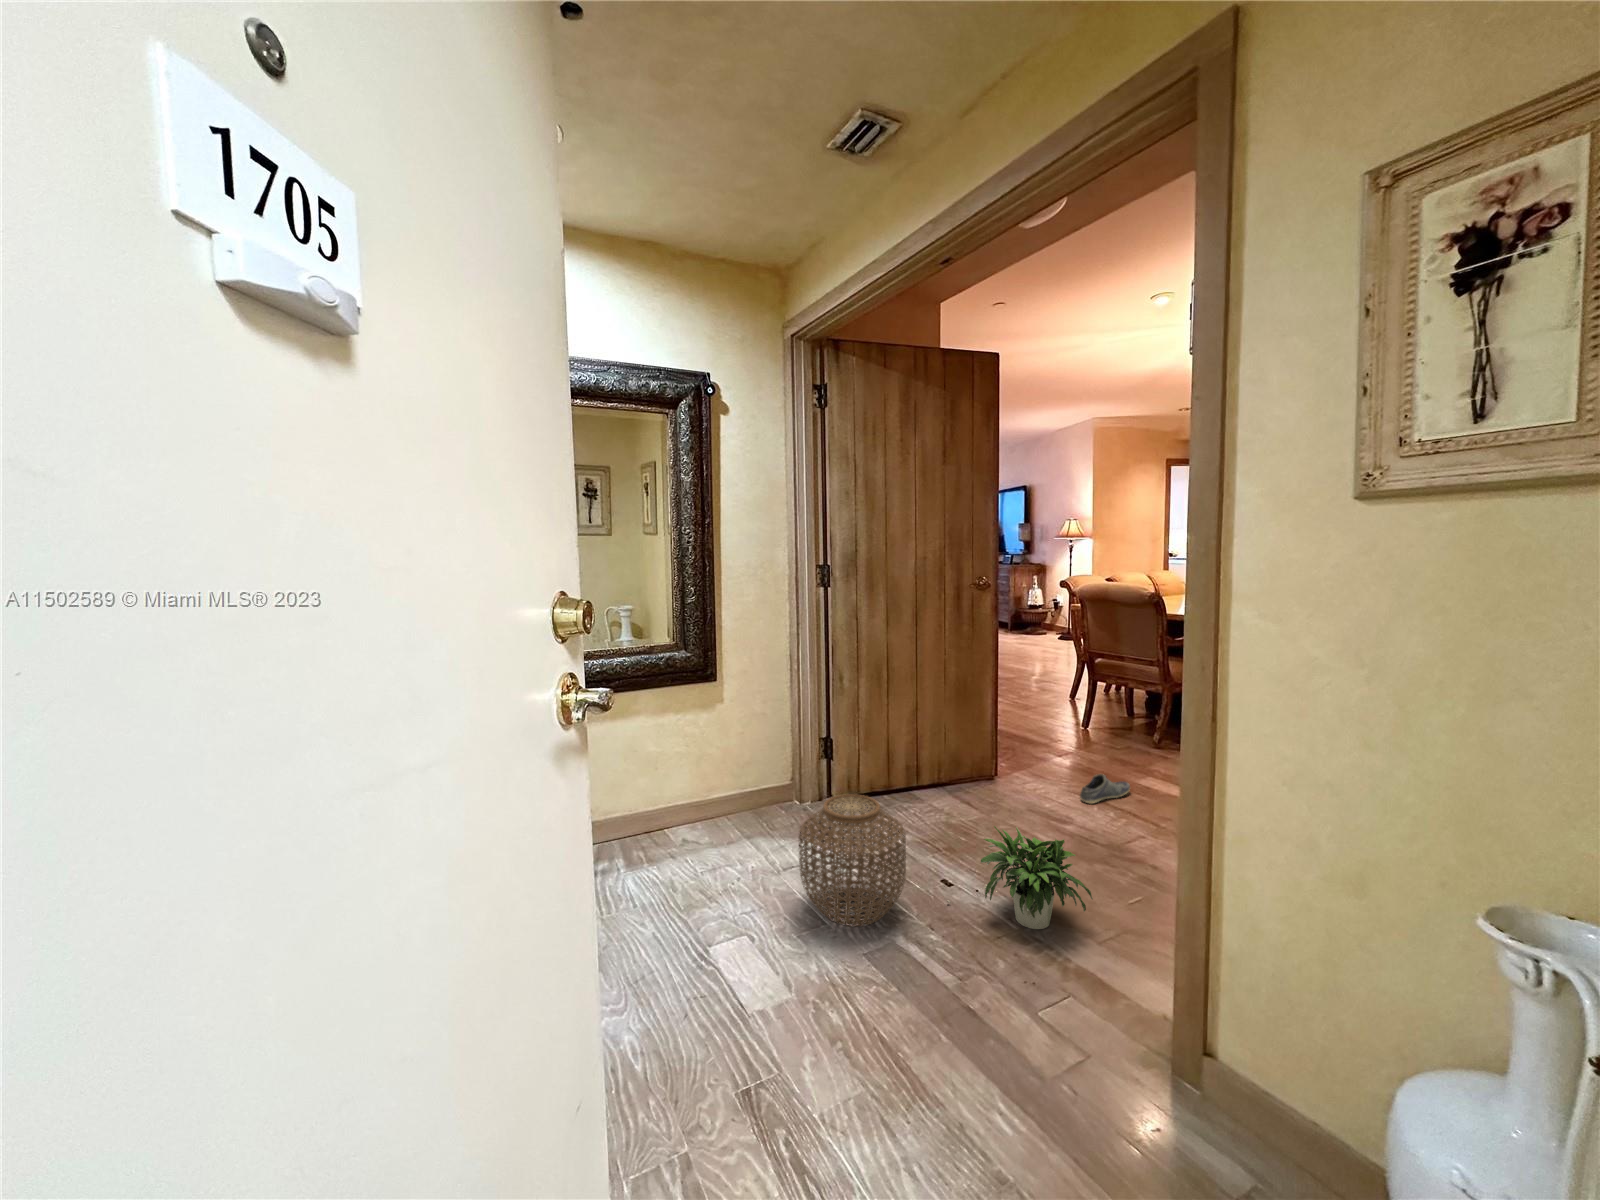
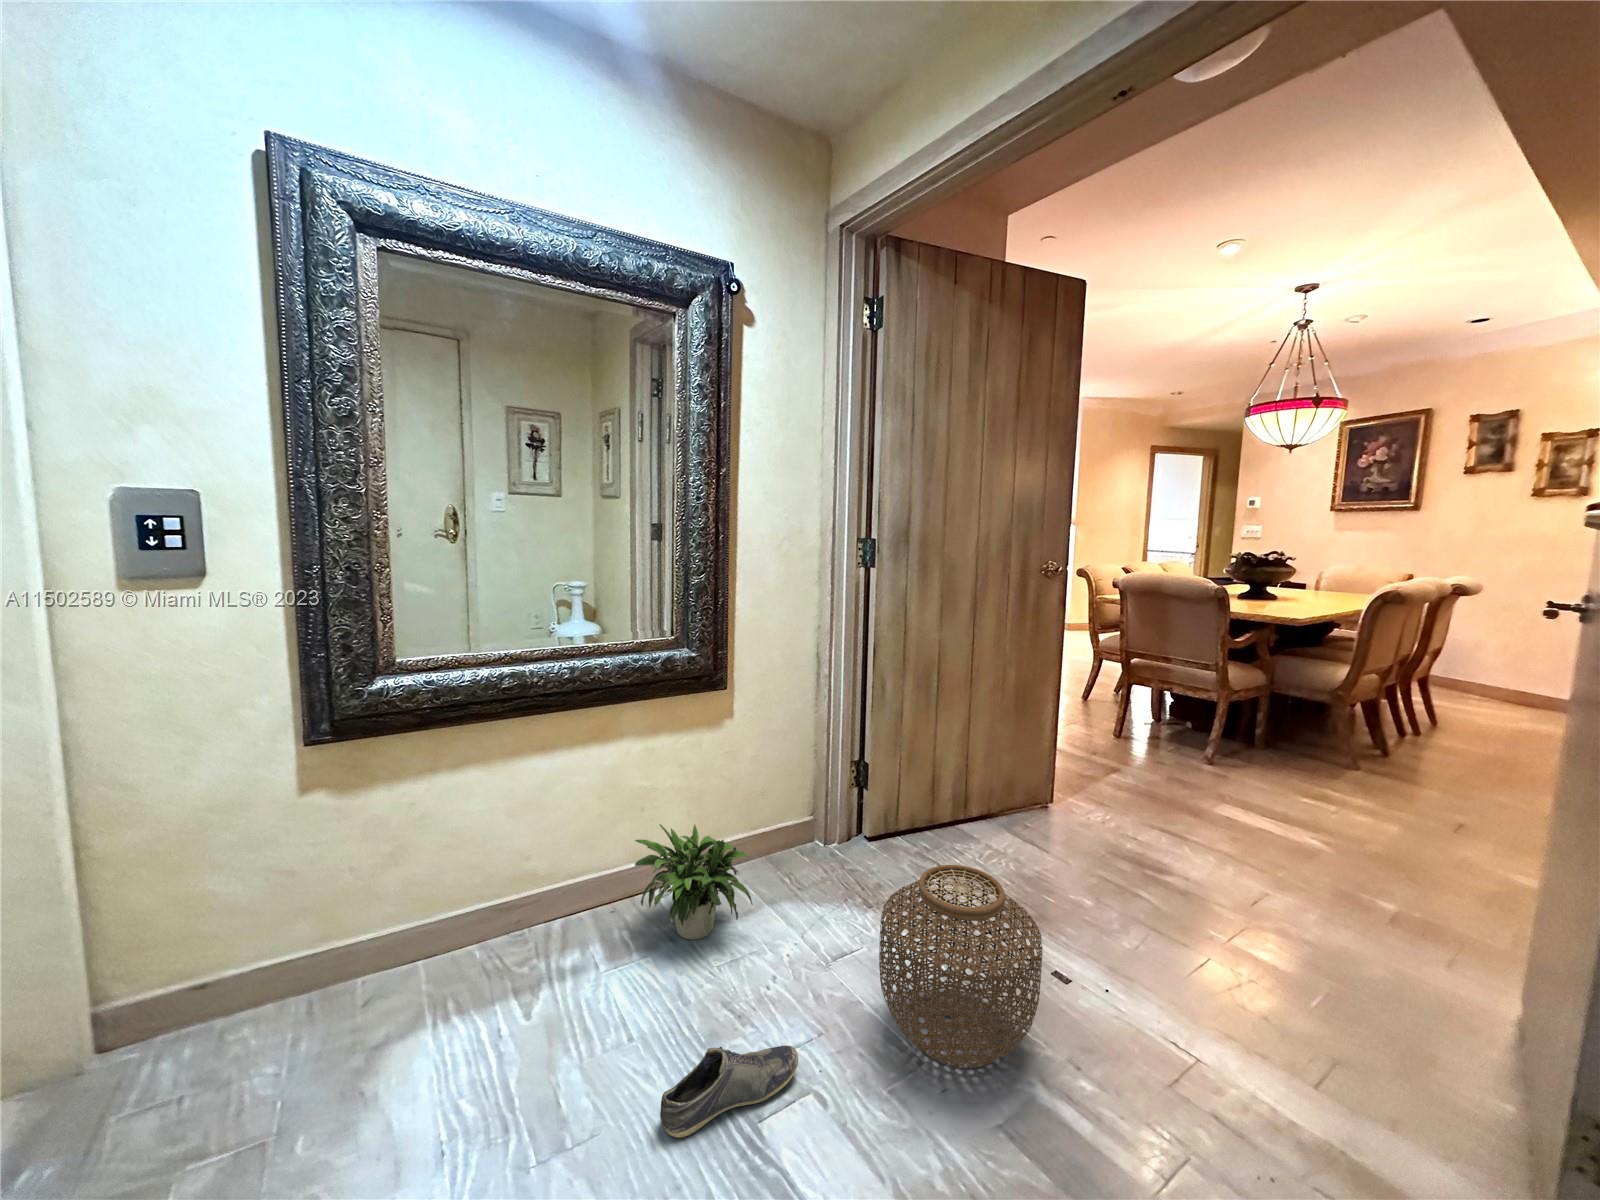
shoe: present [1080,774,1130,804] -> present [660,1045,798,1138]
potted plant: present [947,826,1093,929] -> present [612,824,753,940]

